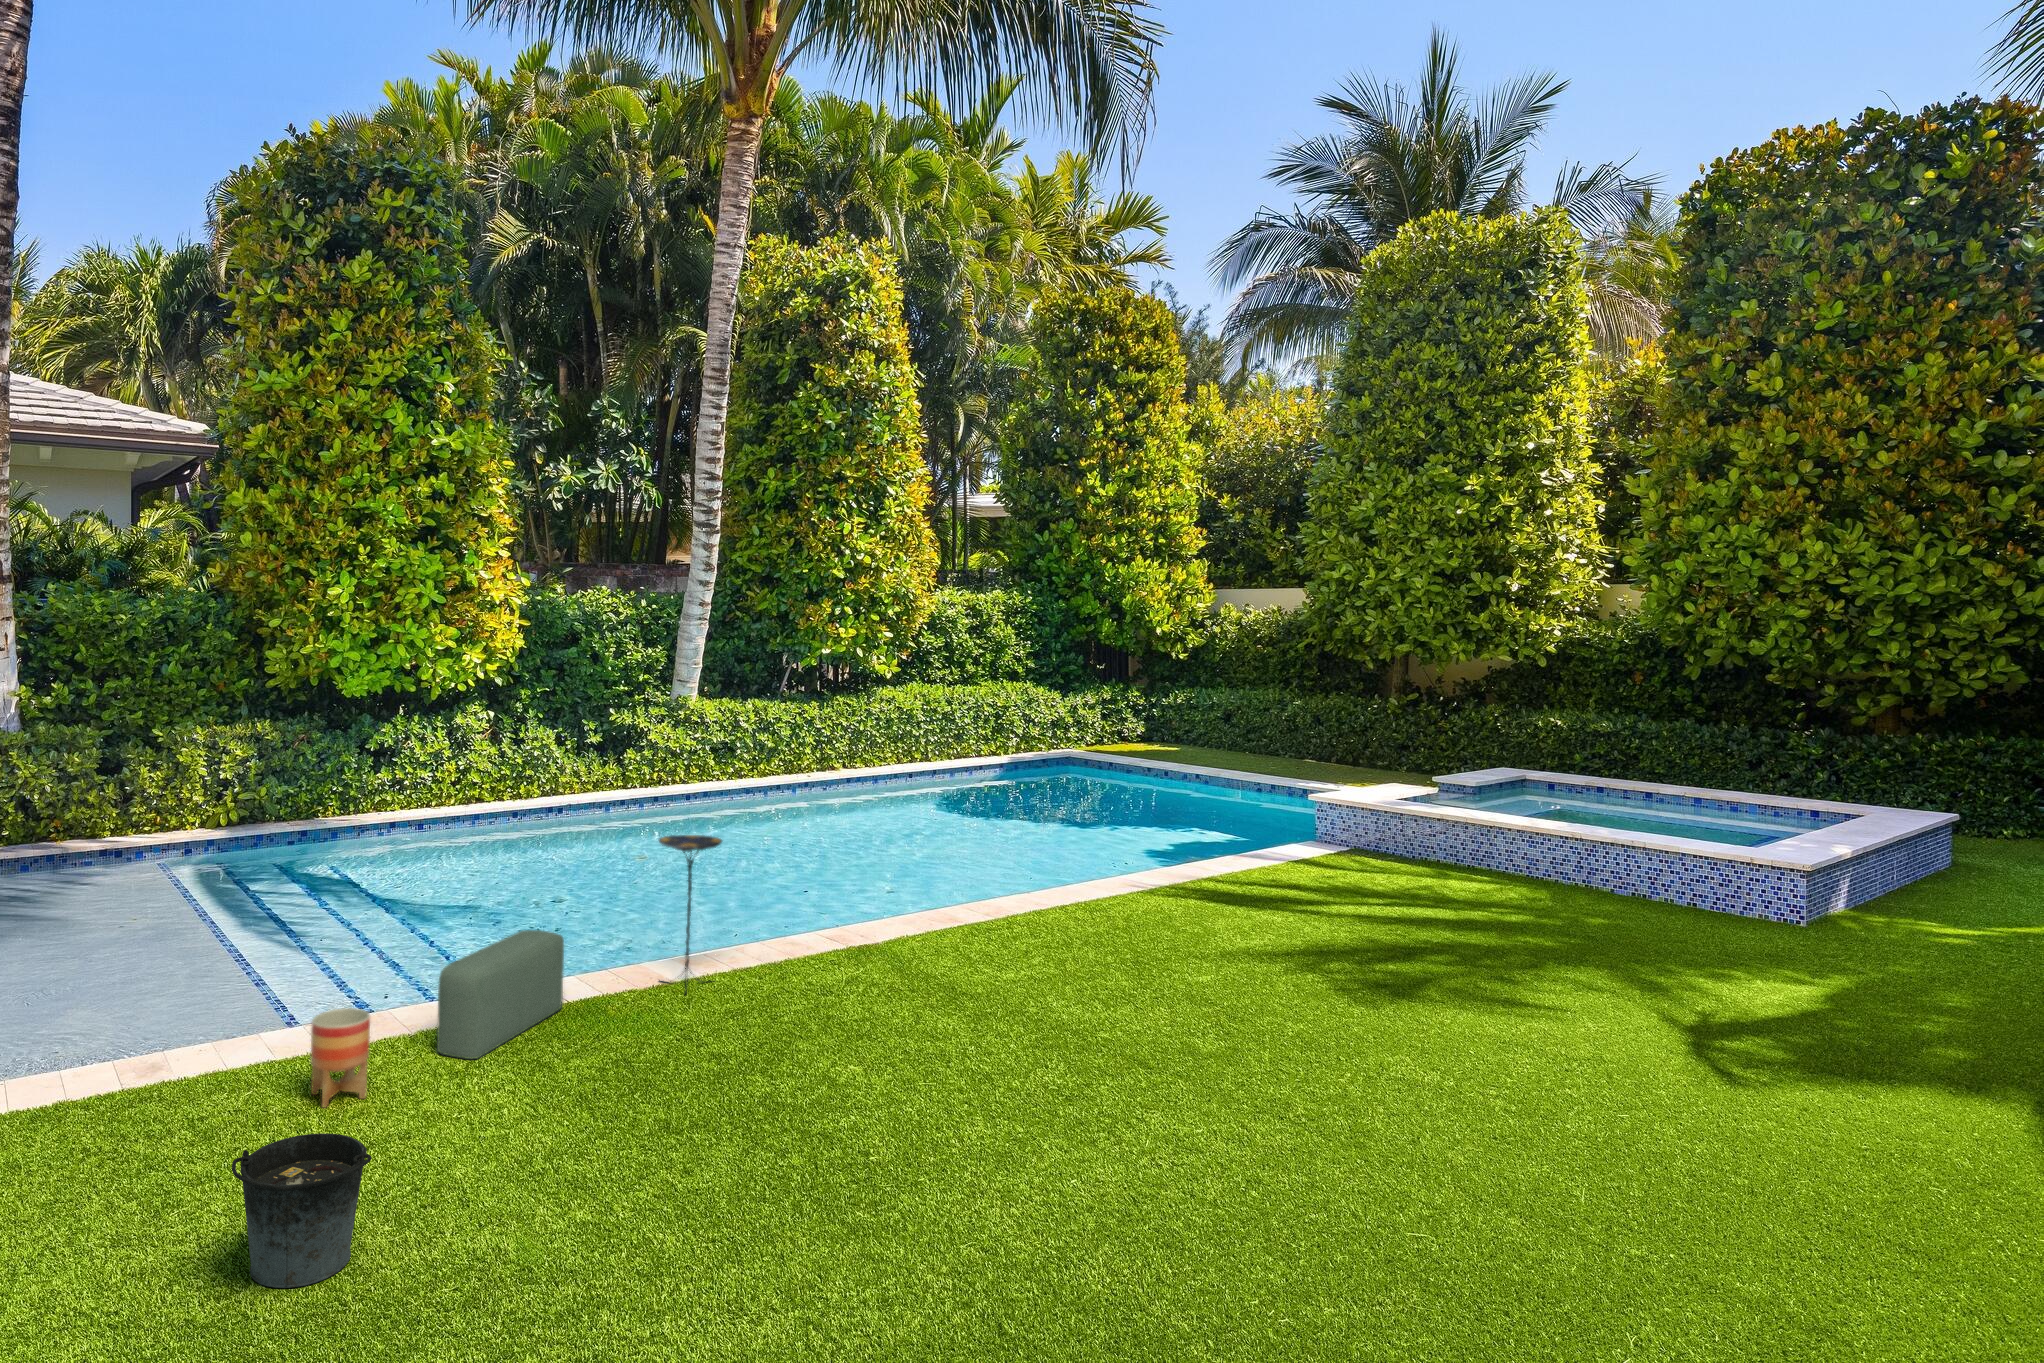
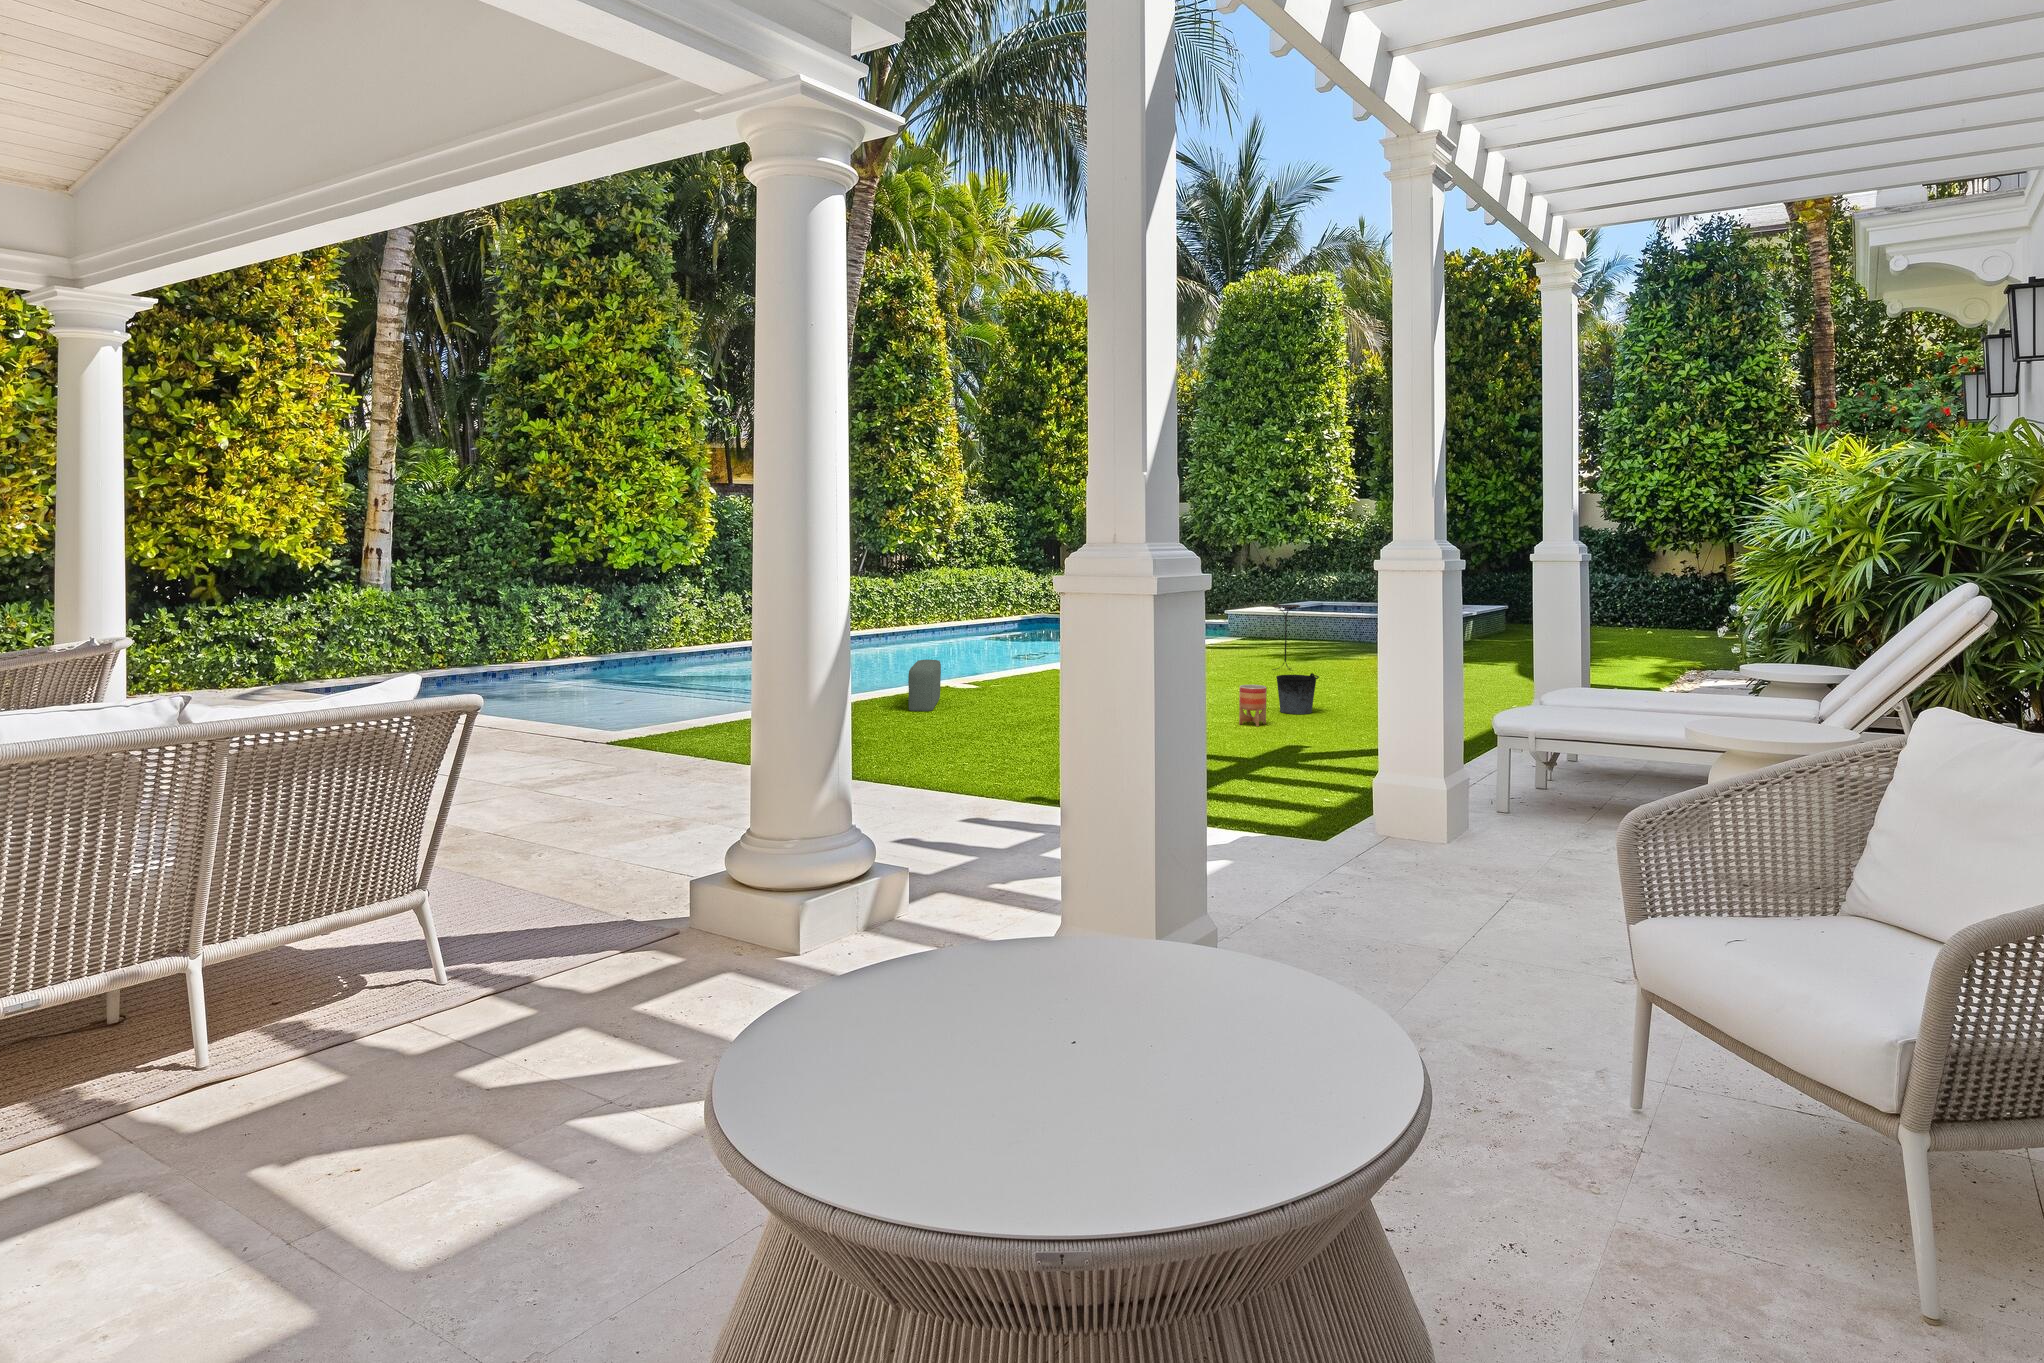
side table: present [659,835,722,986] -> present [1271,605,1300,669]
planter: present [310,1008,370,1107] -> present [1239,685,1267,726]
bucket: present [232,1133,372,1288] -> present [1276,673,1319,714]

